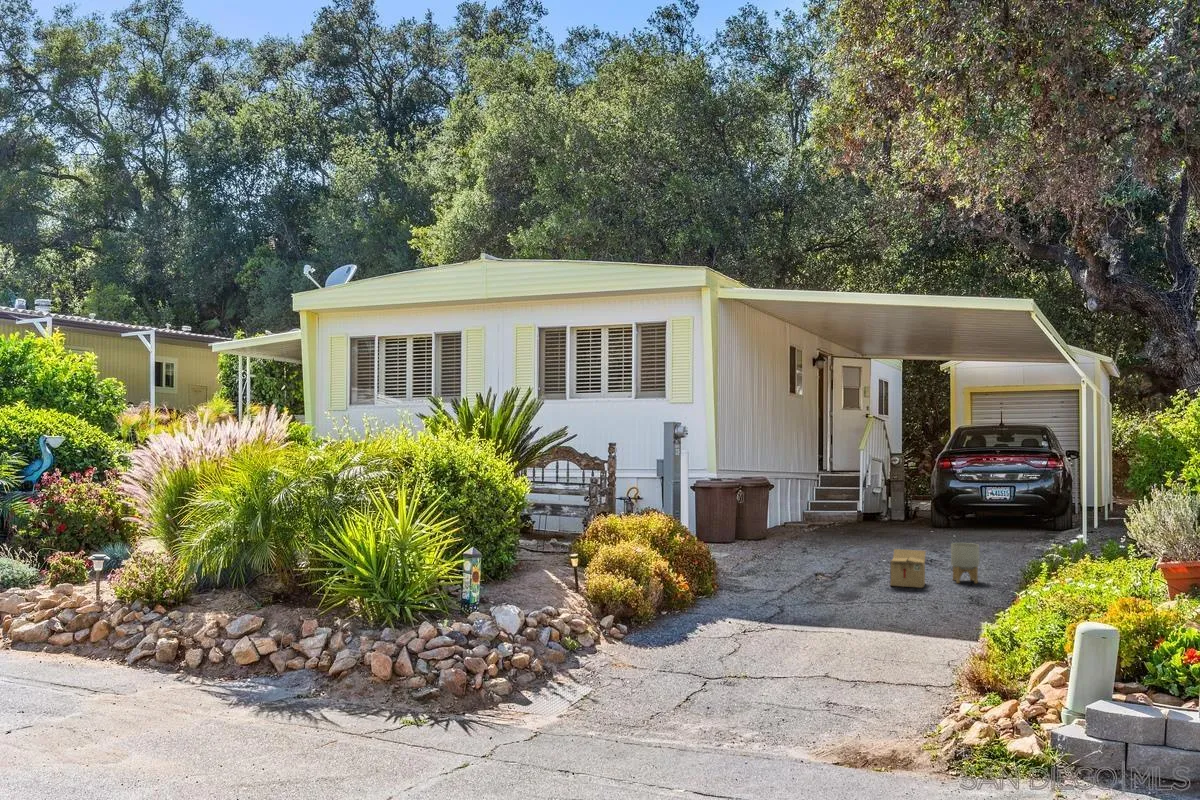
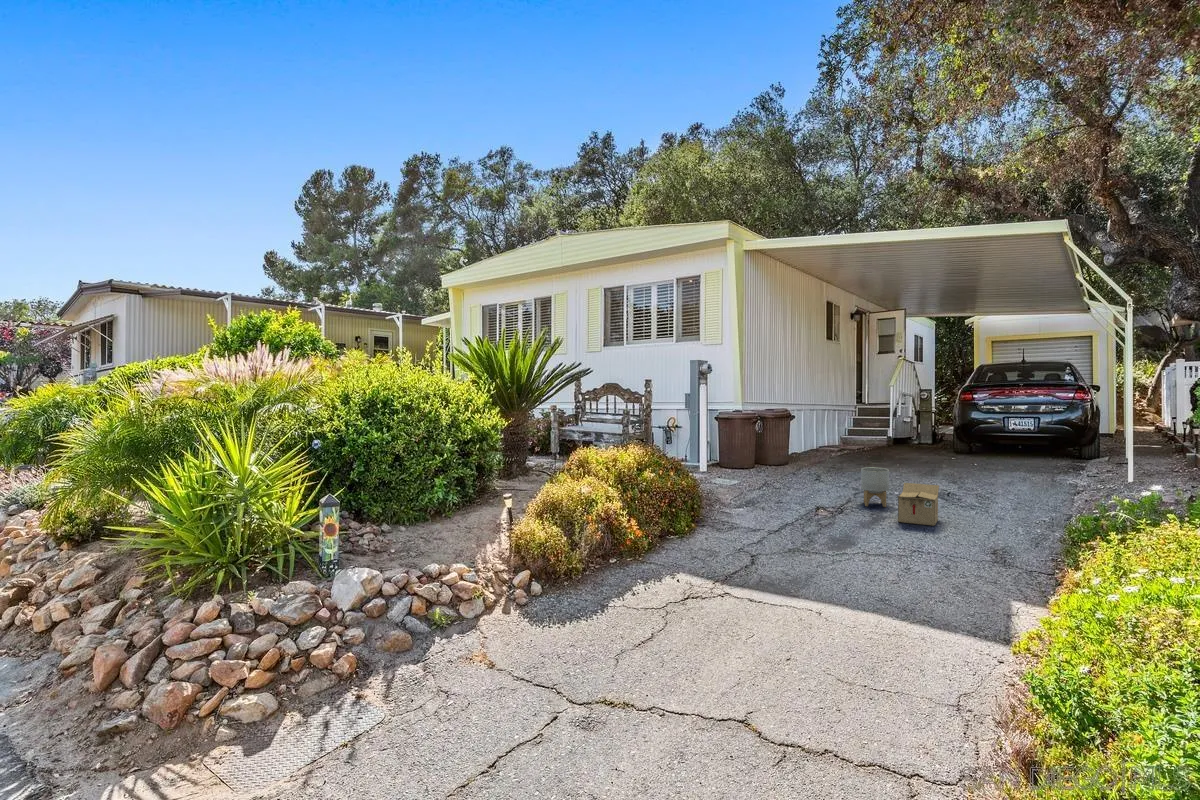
planter: present [951,543,979,584] -> present [861,467,889,507]

